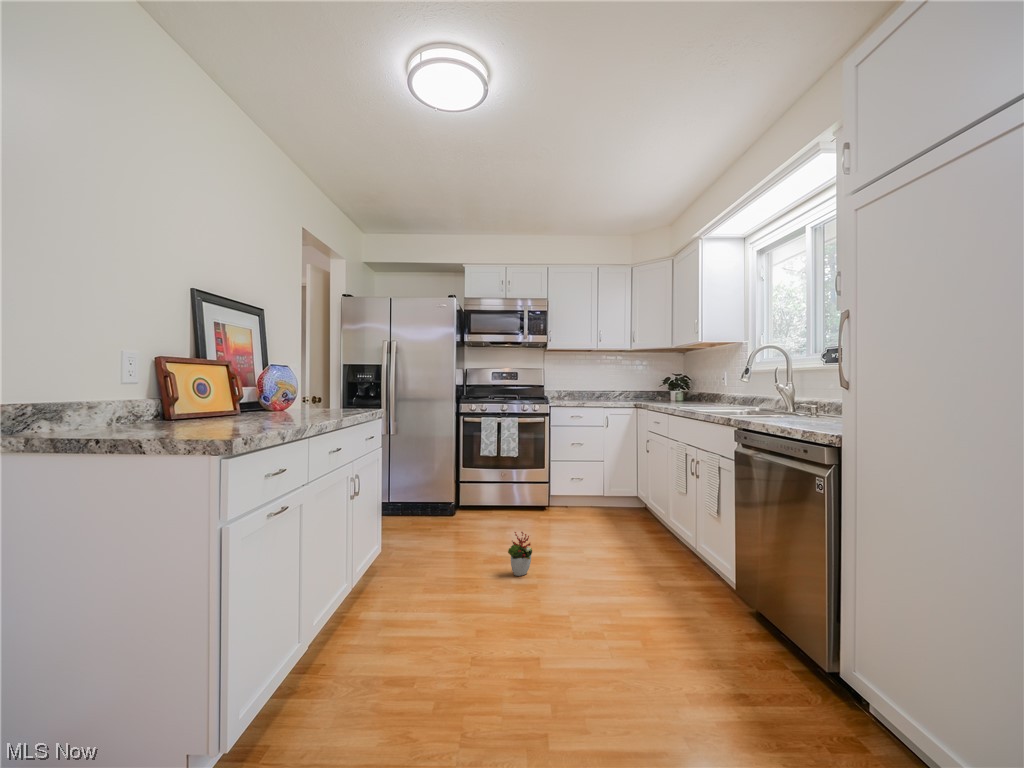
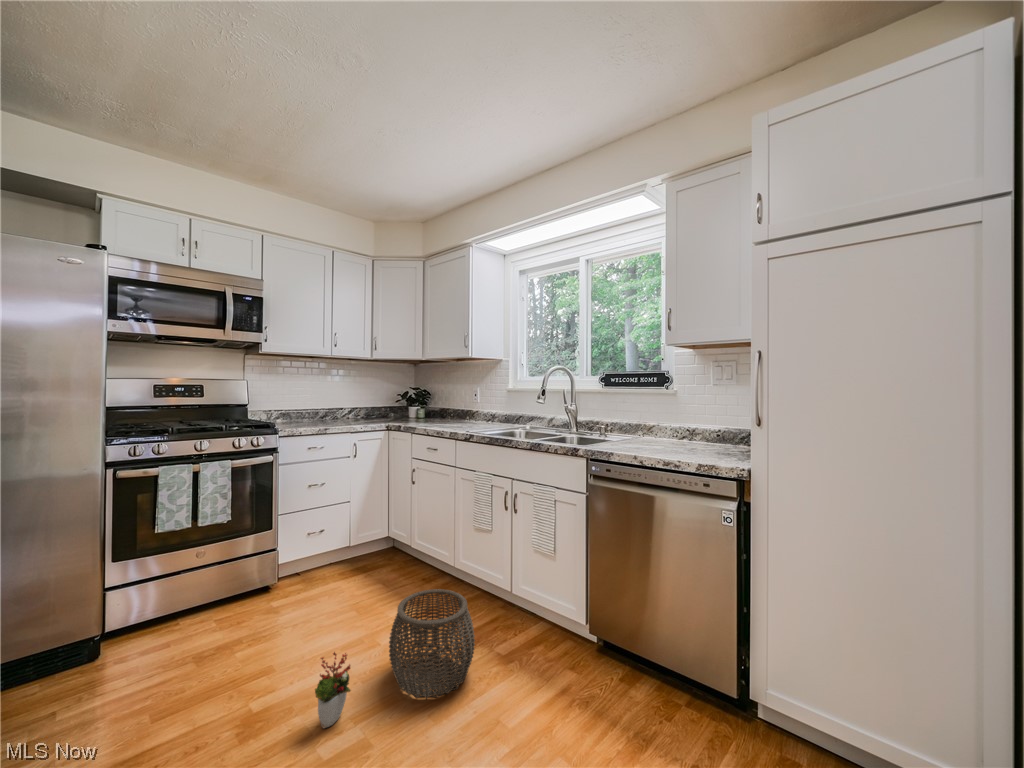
woven basket: none [561,518,626,592] -> present [389,589,475,698]

